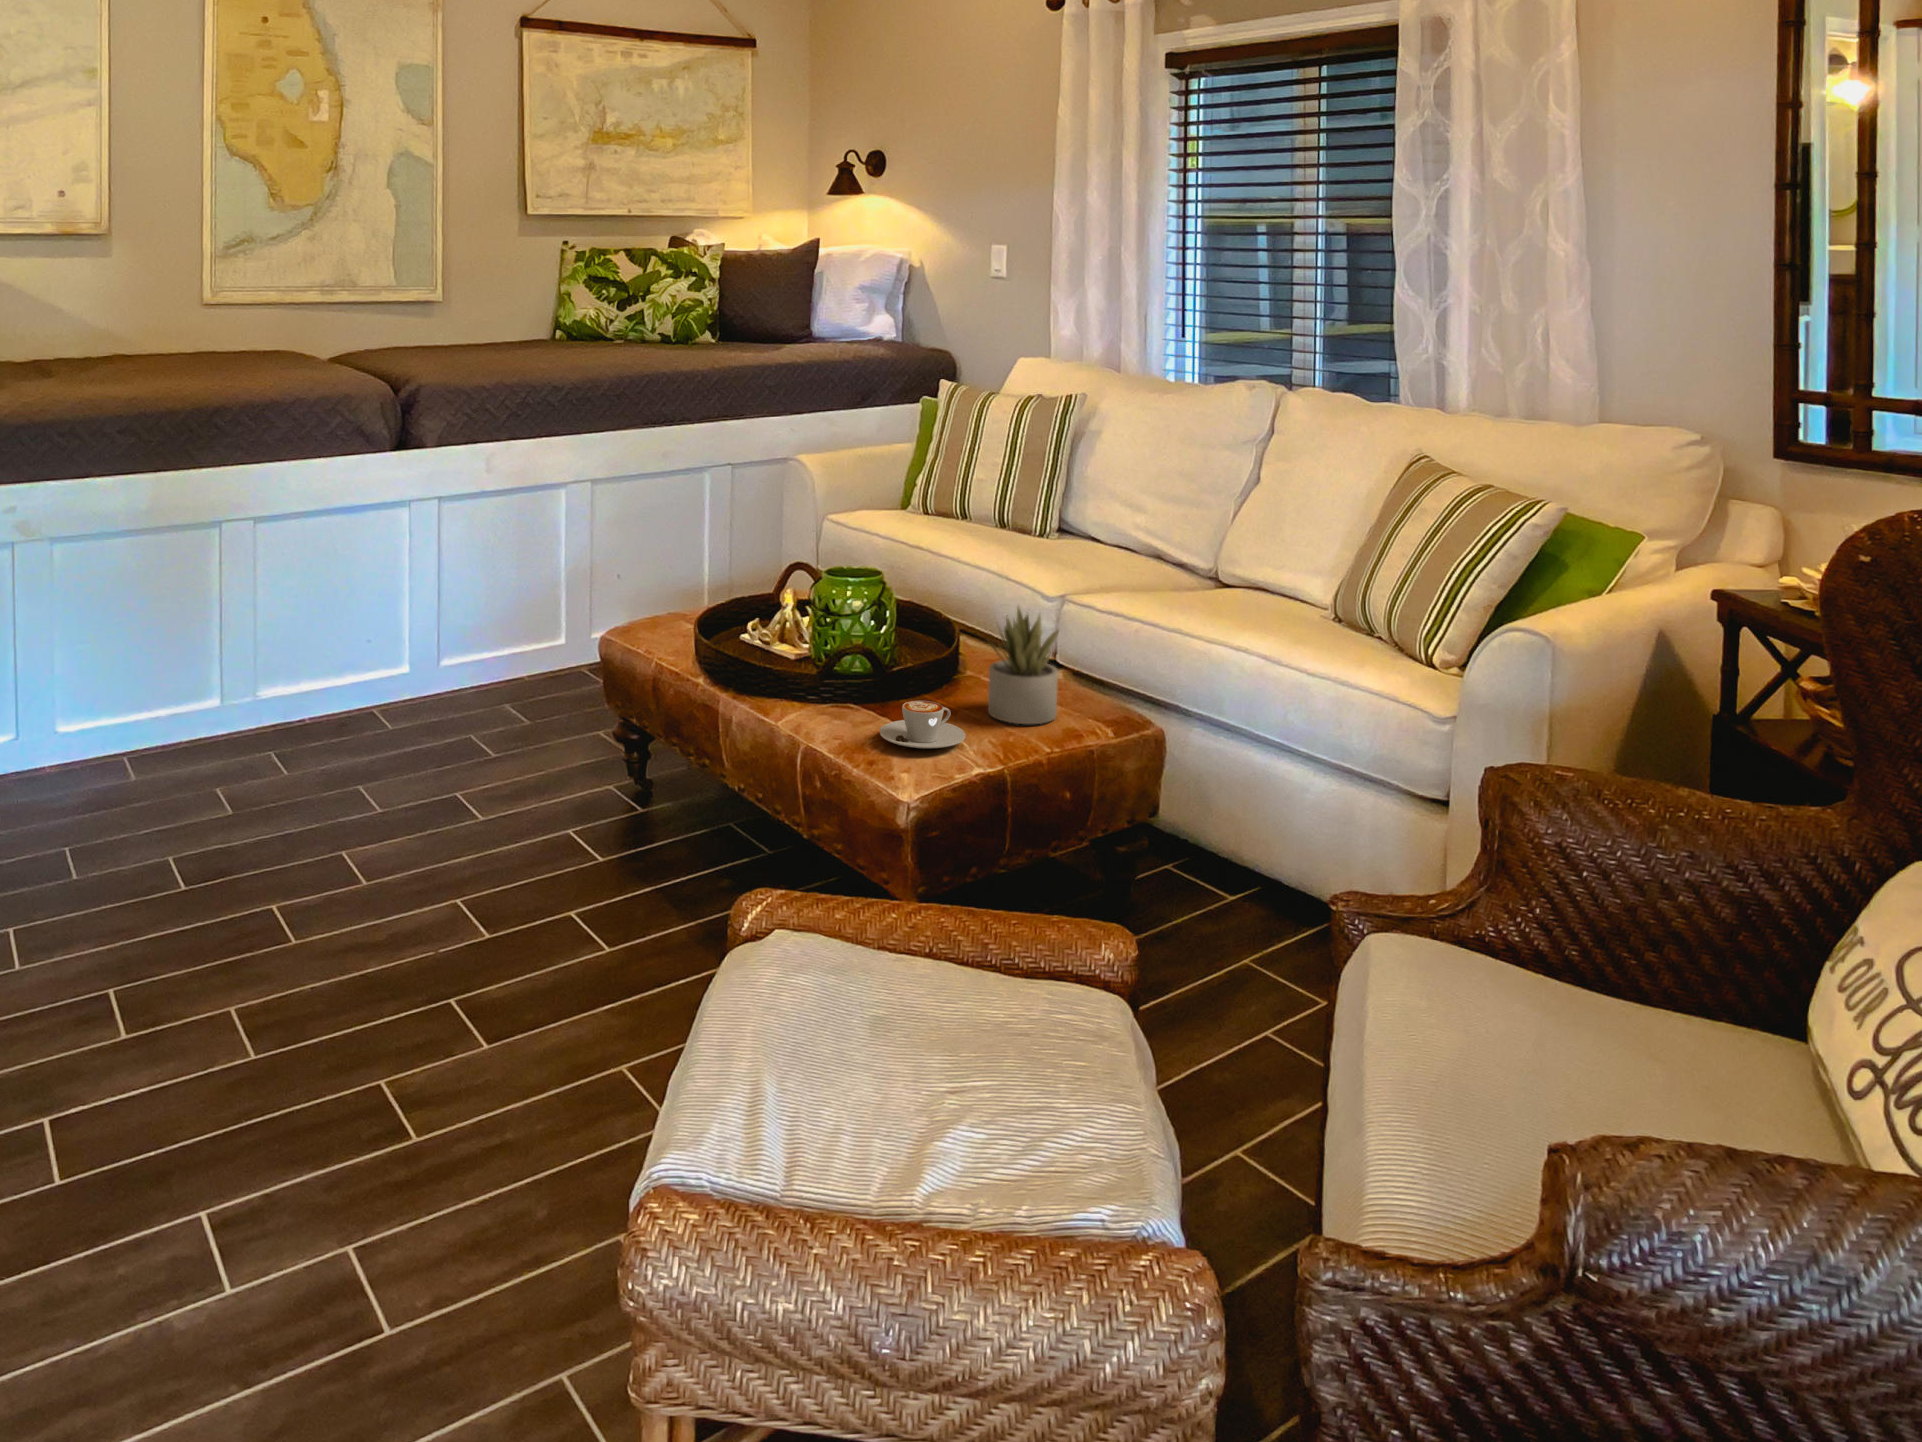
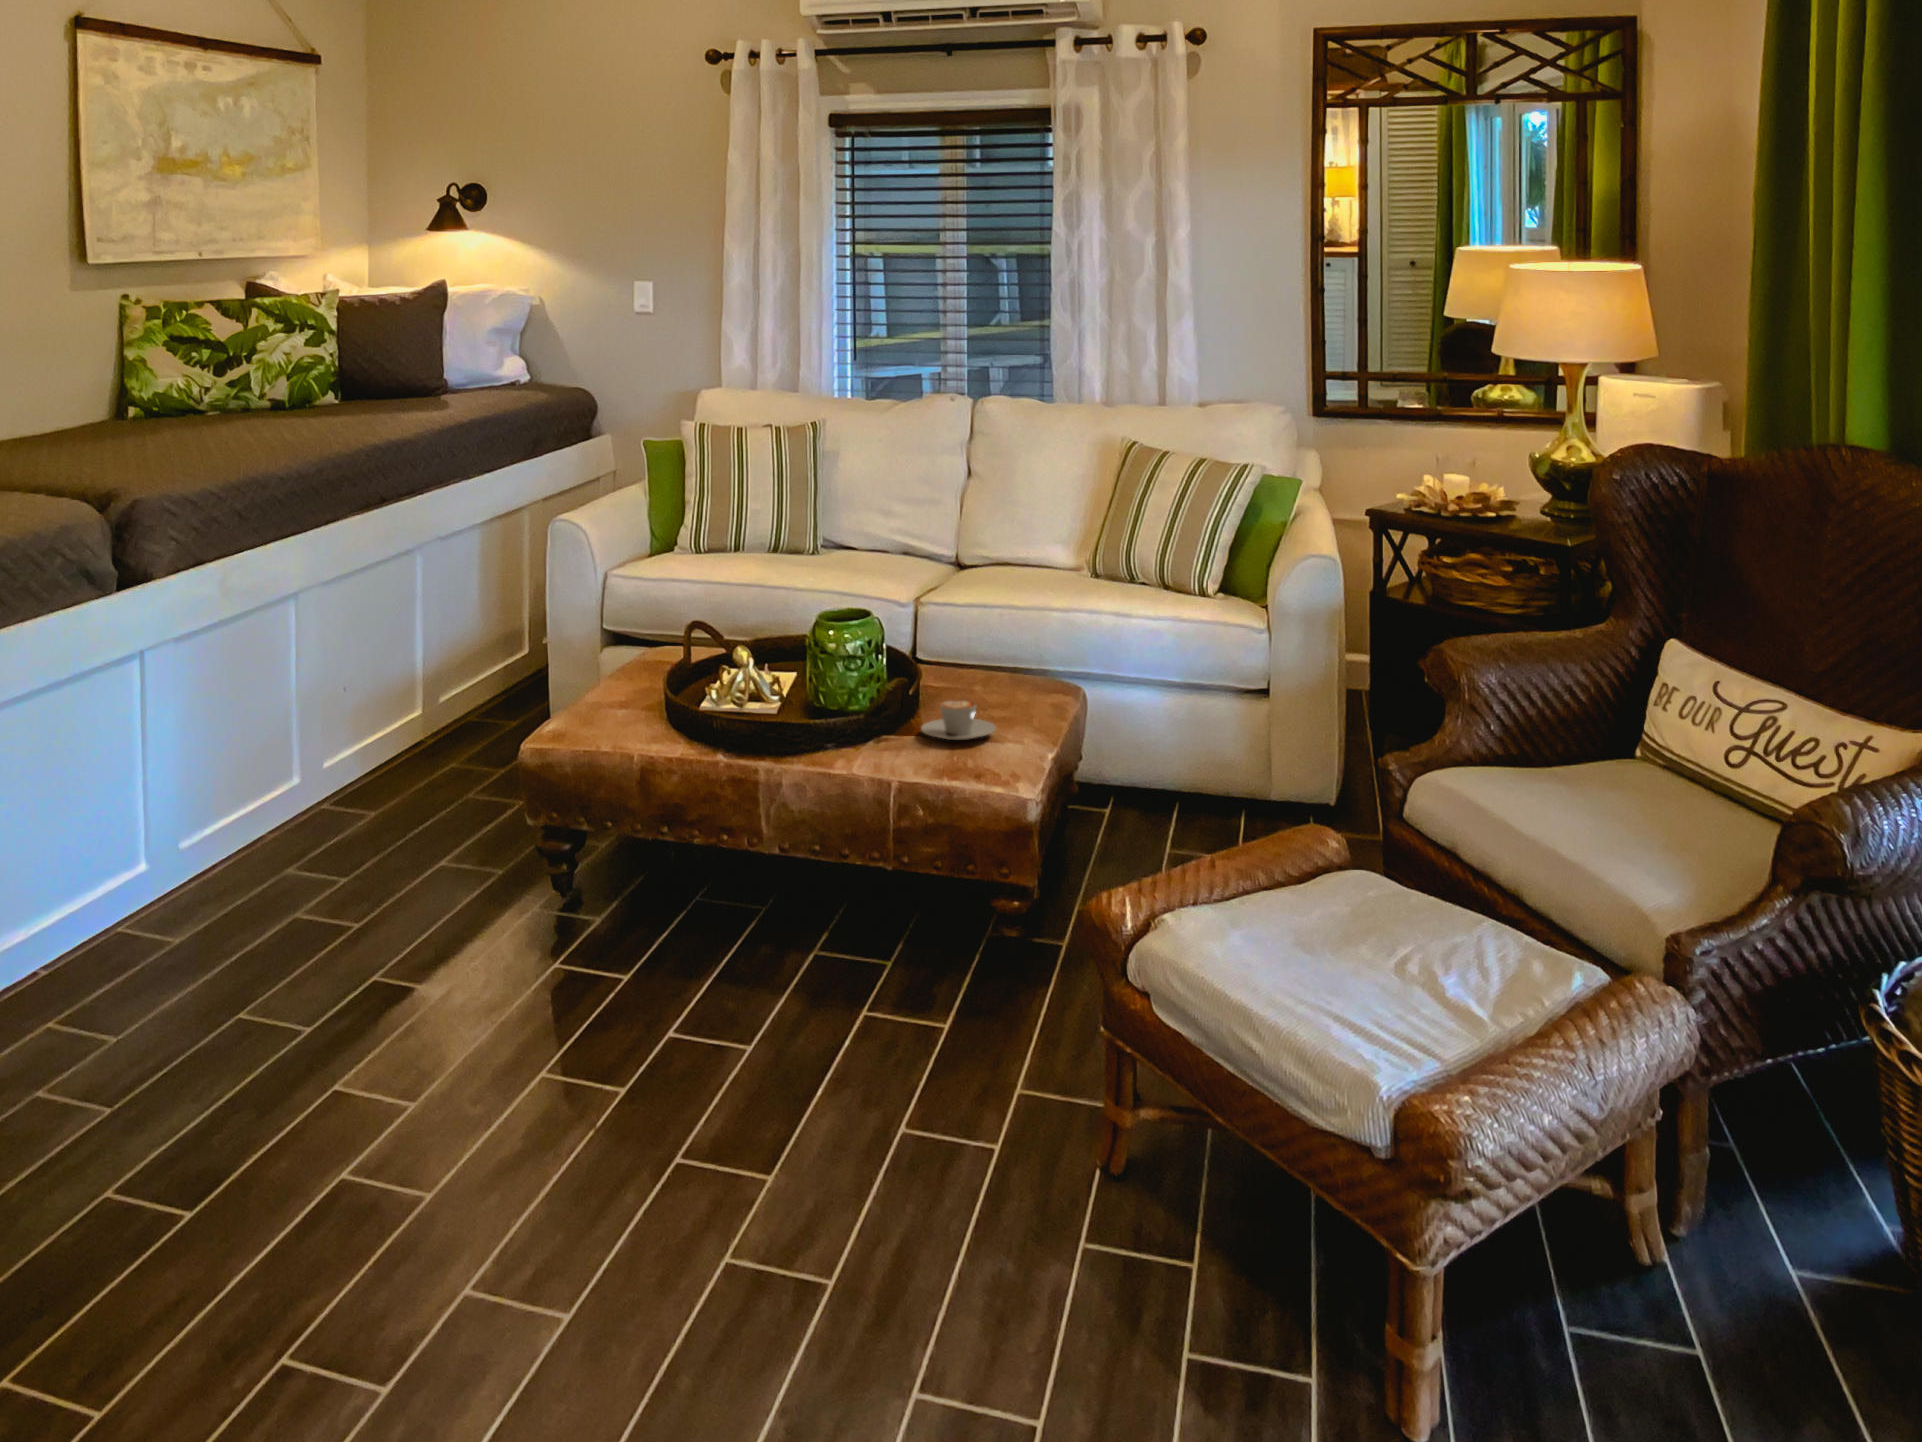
succulent plant: present [988,607,1059,724] -> none [964,609,1029,710]

